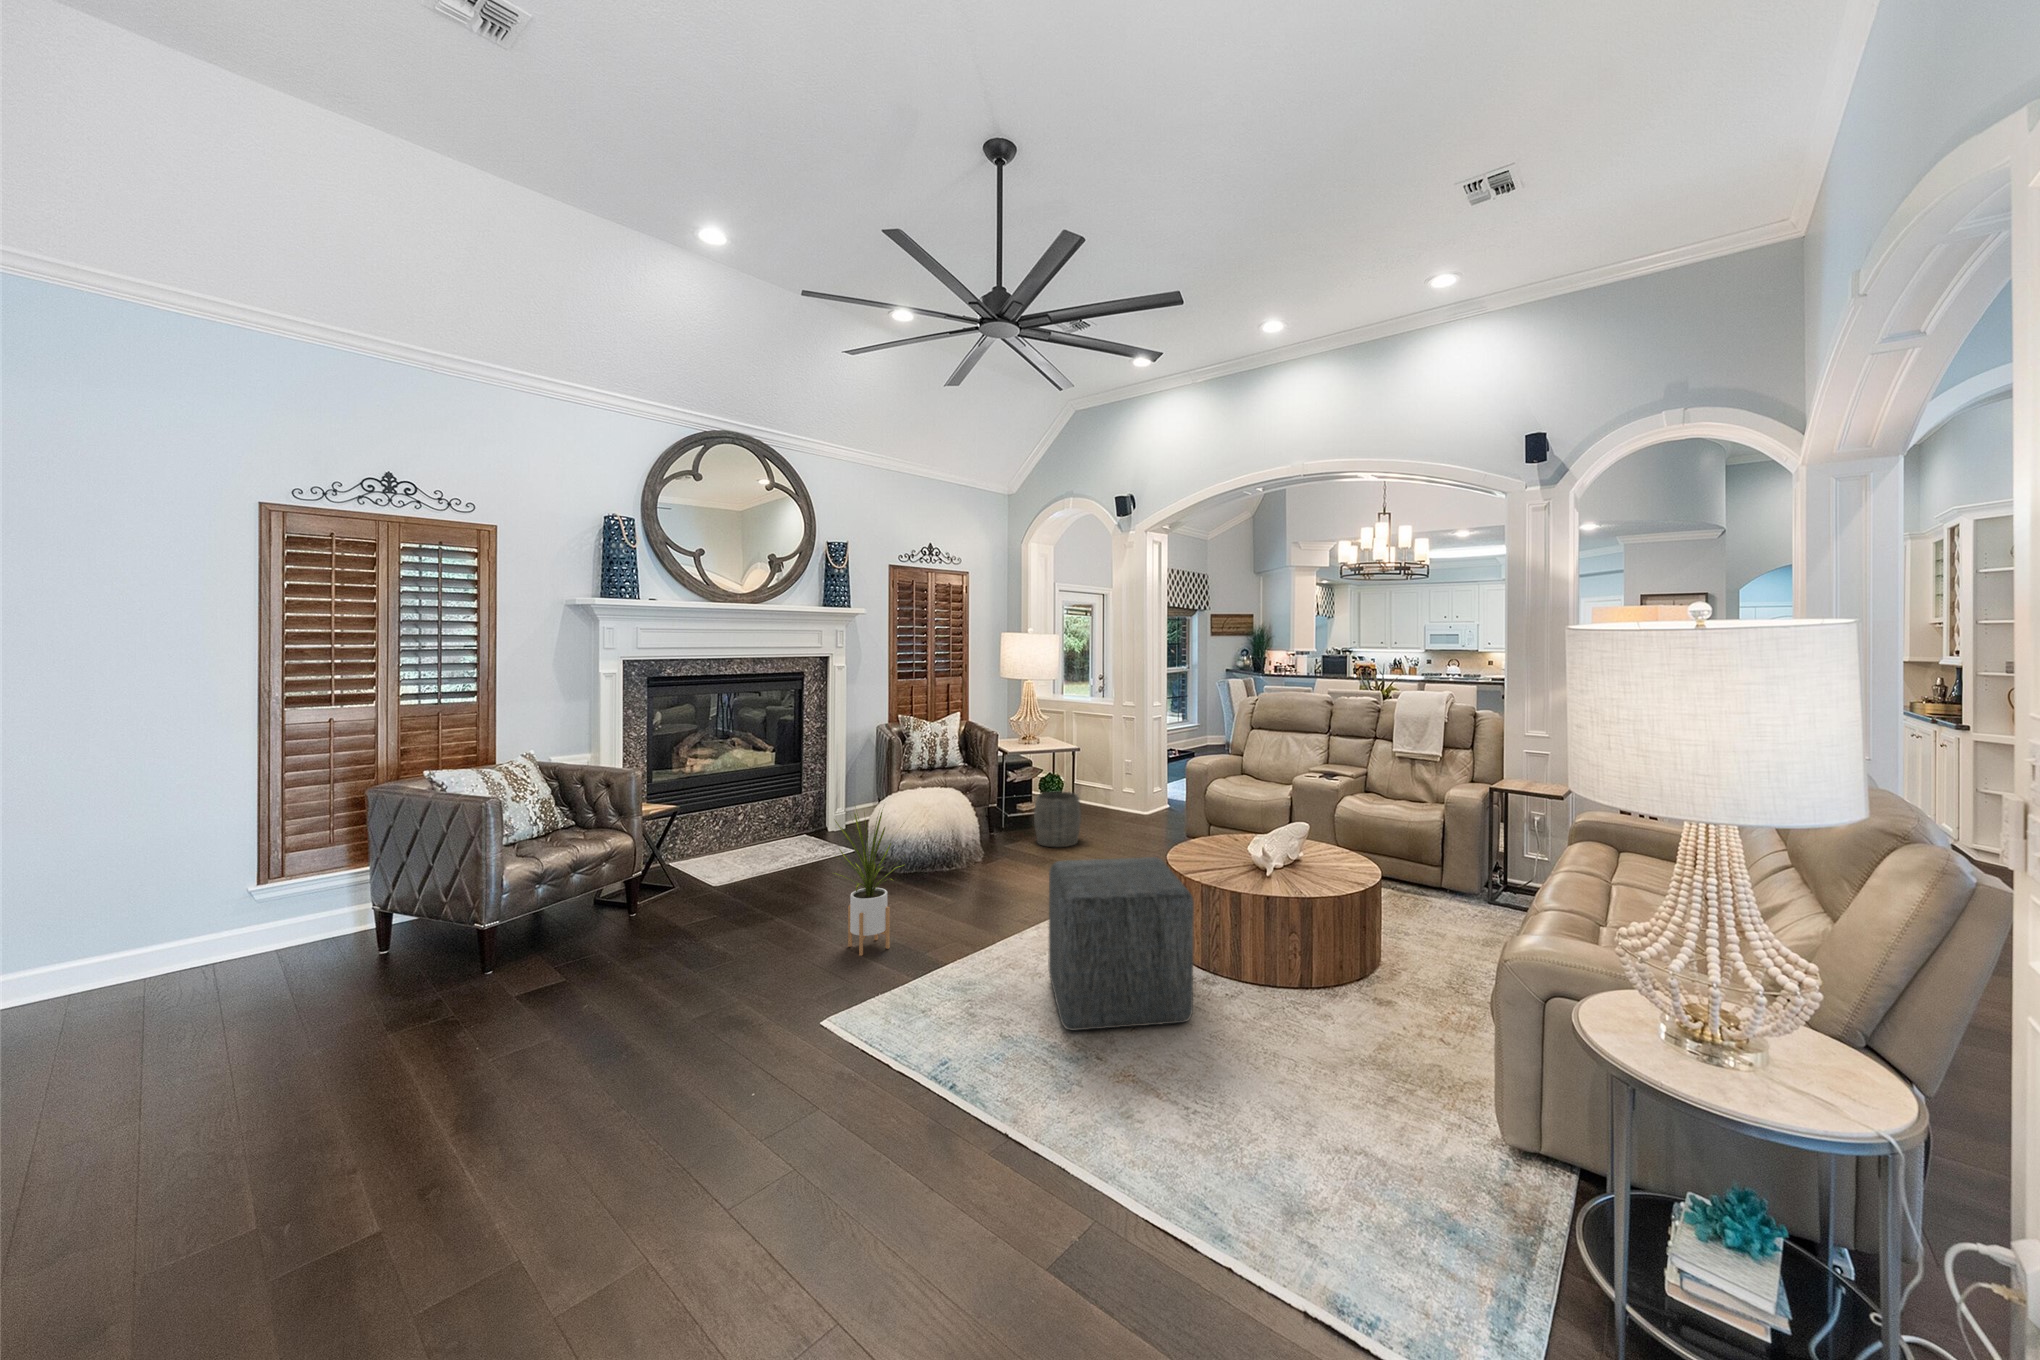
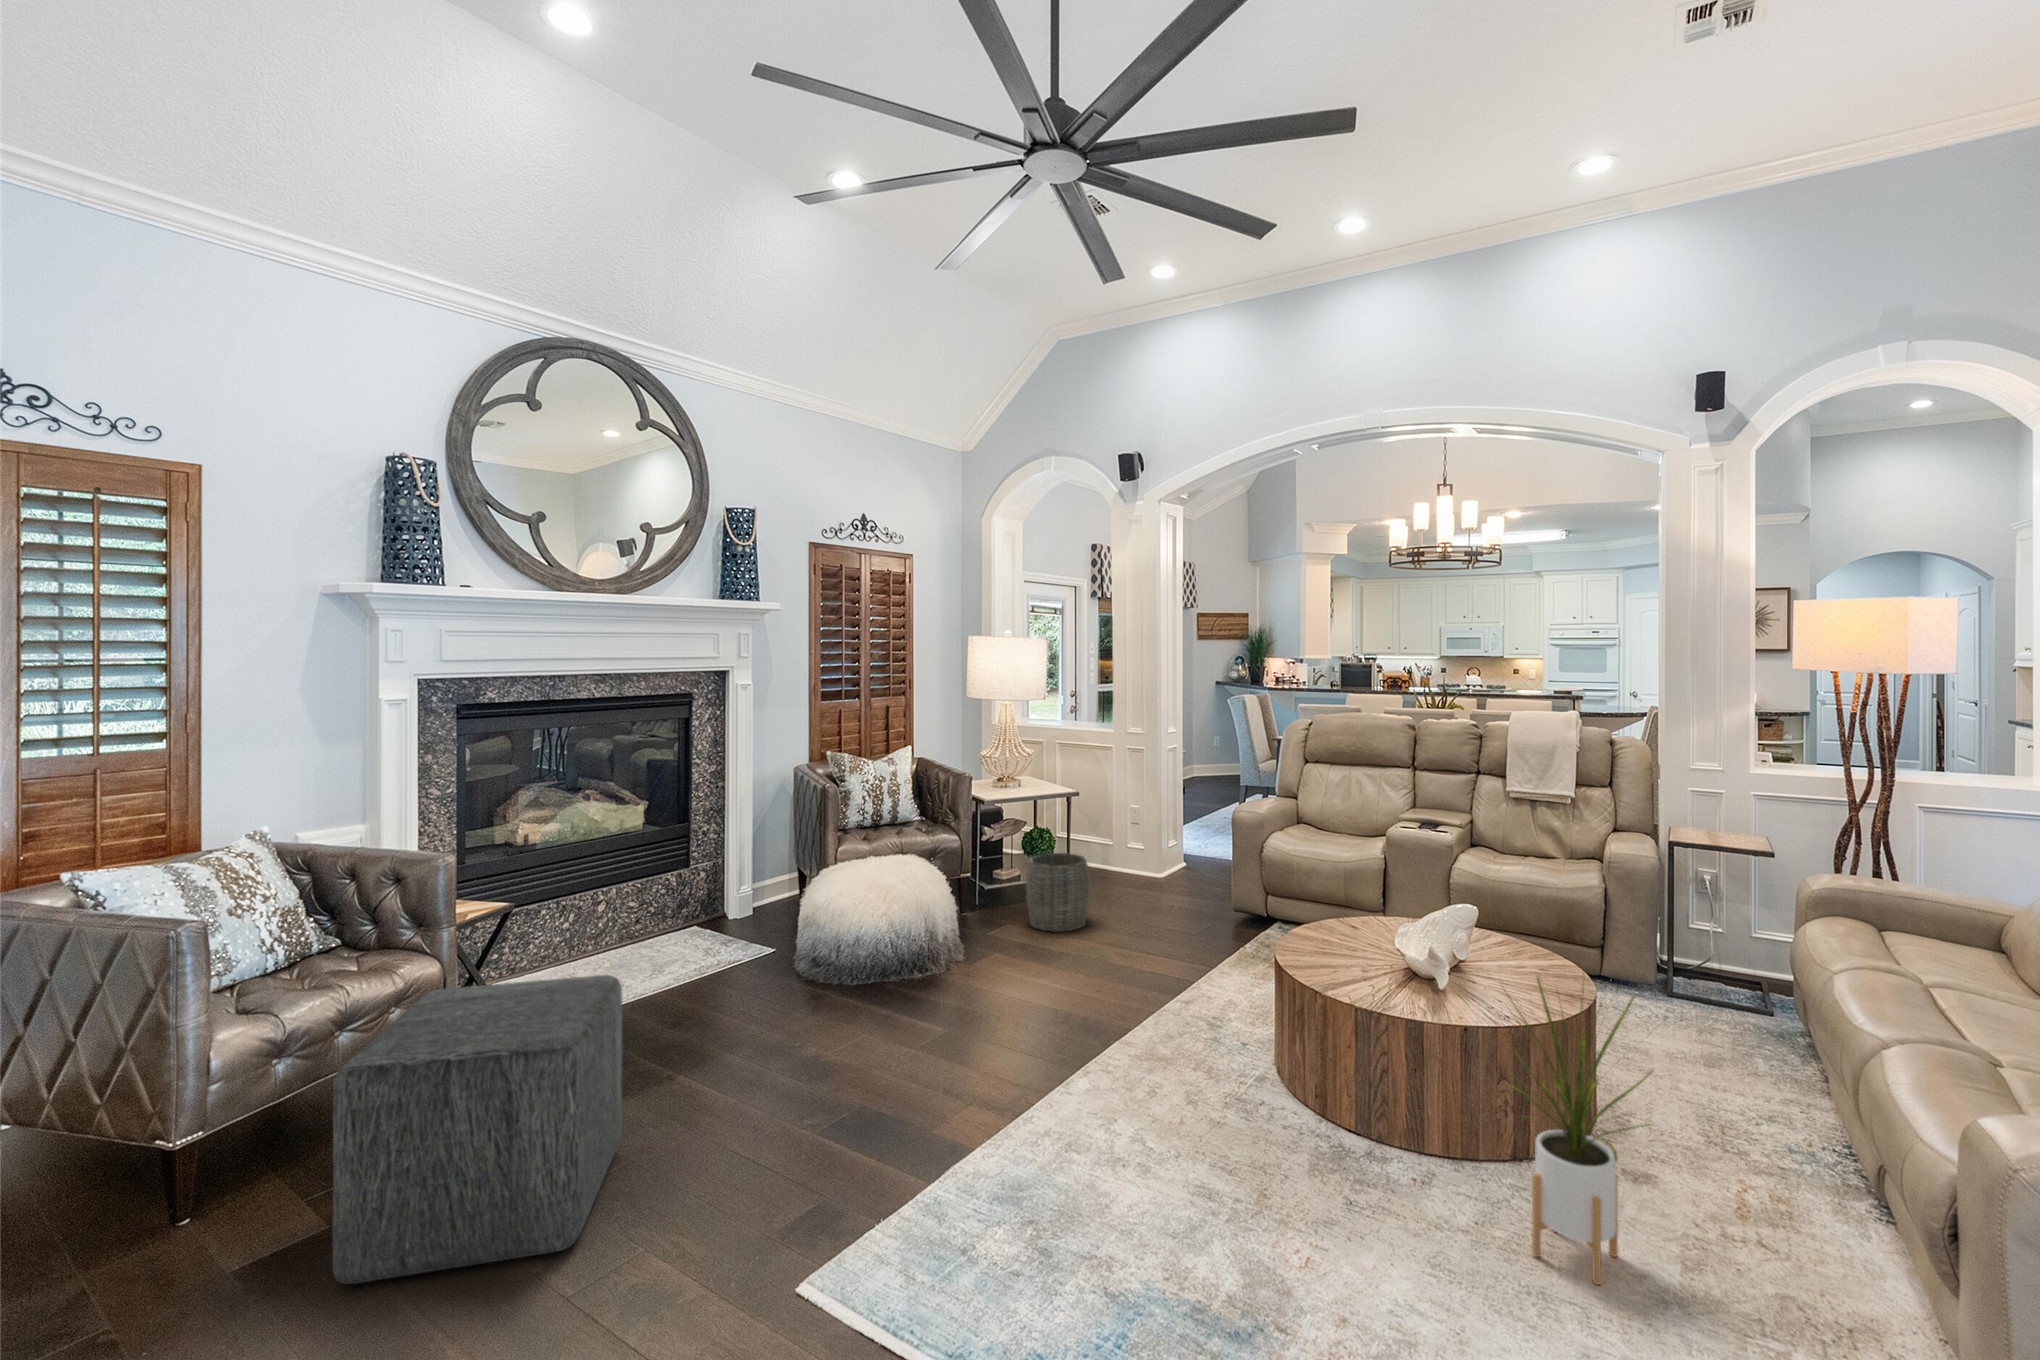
house plant: present [834,812,905,956] -> present [1502,978,1653,1285]
ottoman: present [1049,857,1194,1031] -> present [333,975,622,1284]

